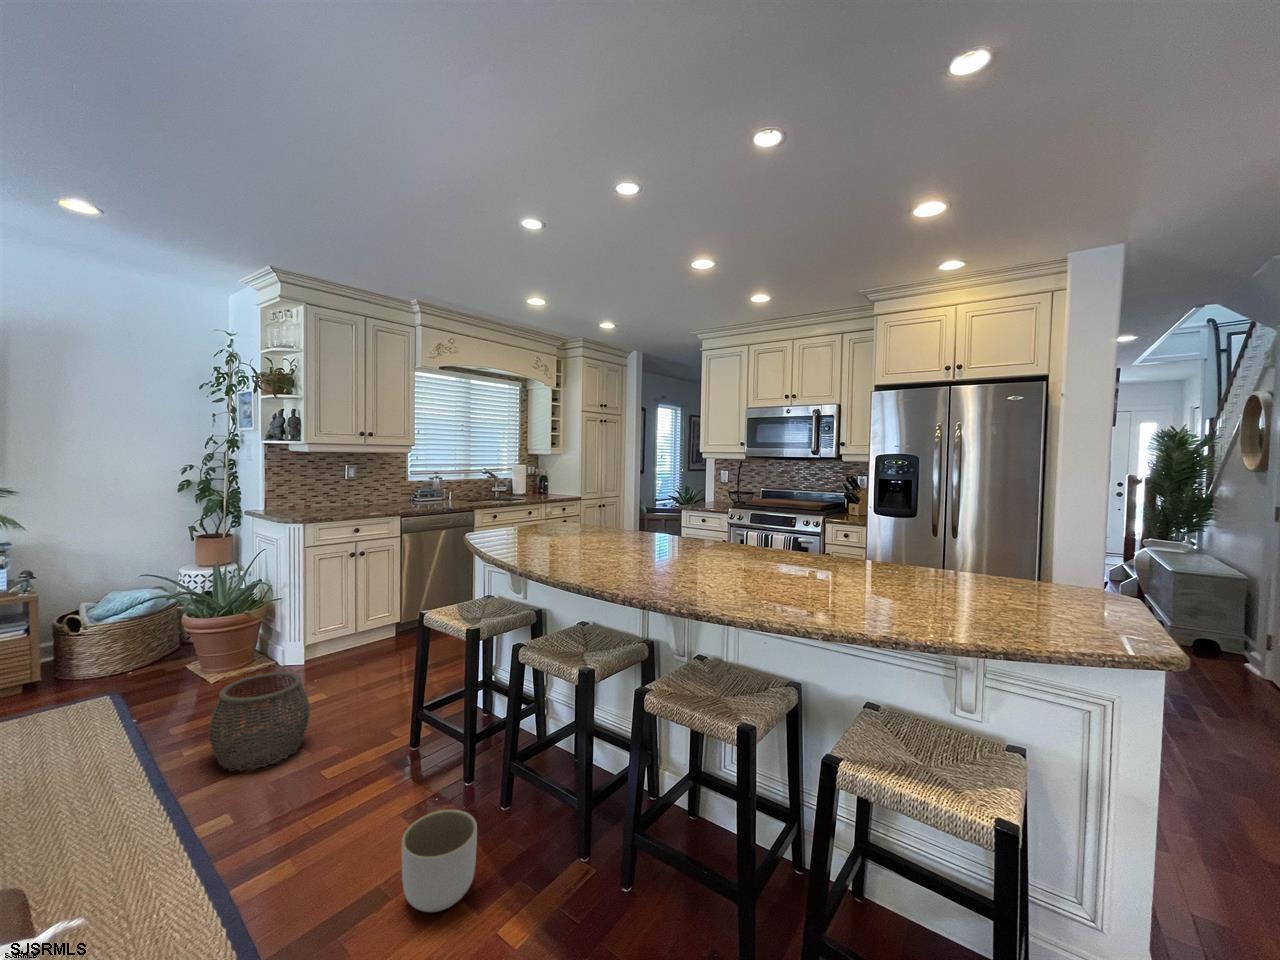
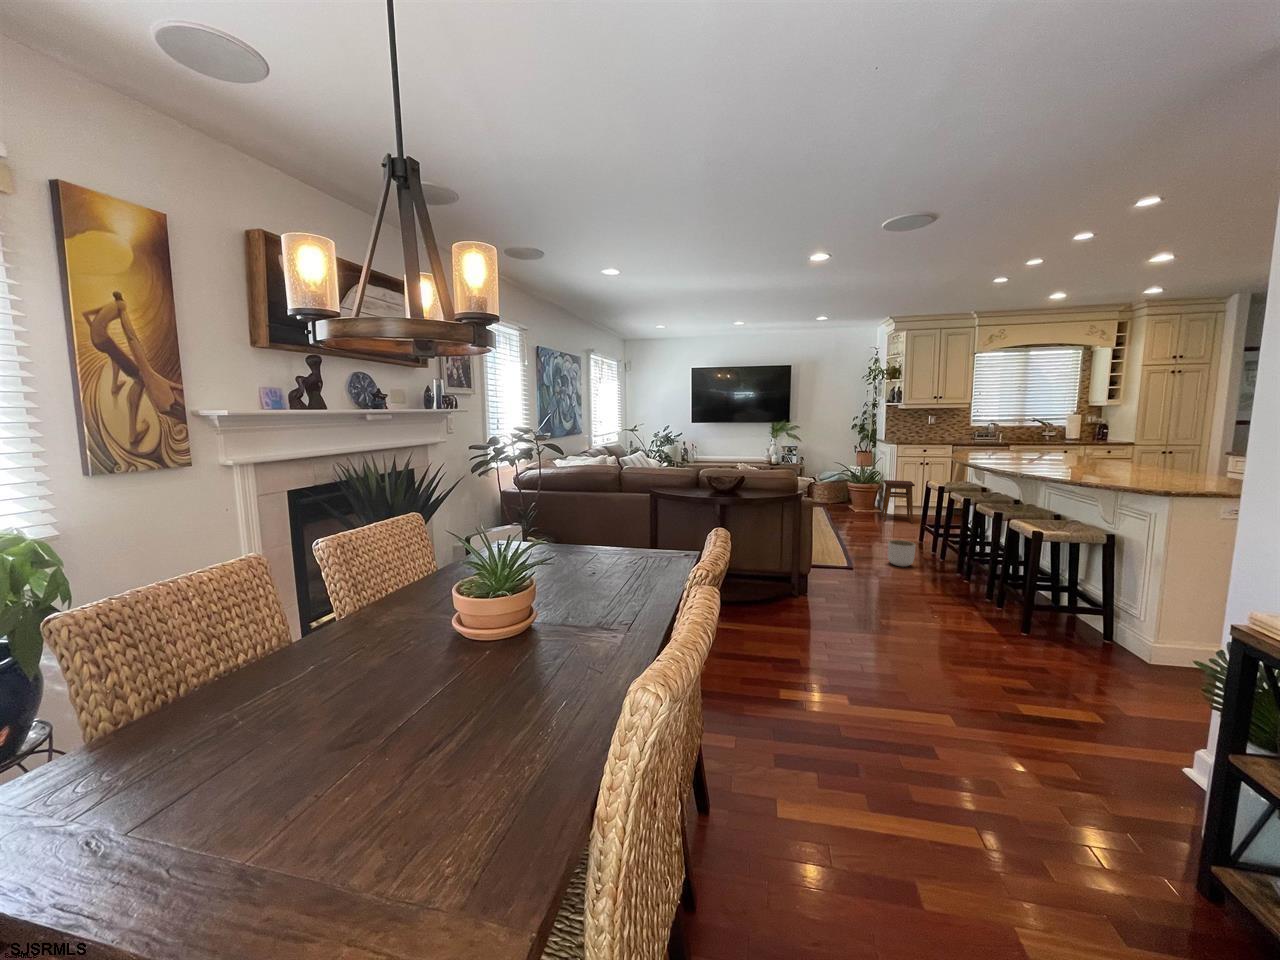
stool: none [280,591,354,692] -> present [881,480,915,523]
woven basket: present [209,672,310,771] -> none [847,501,883,533]

